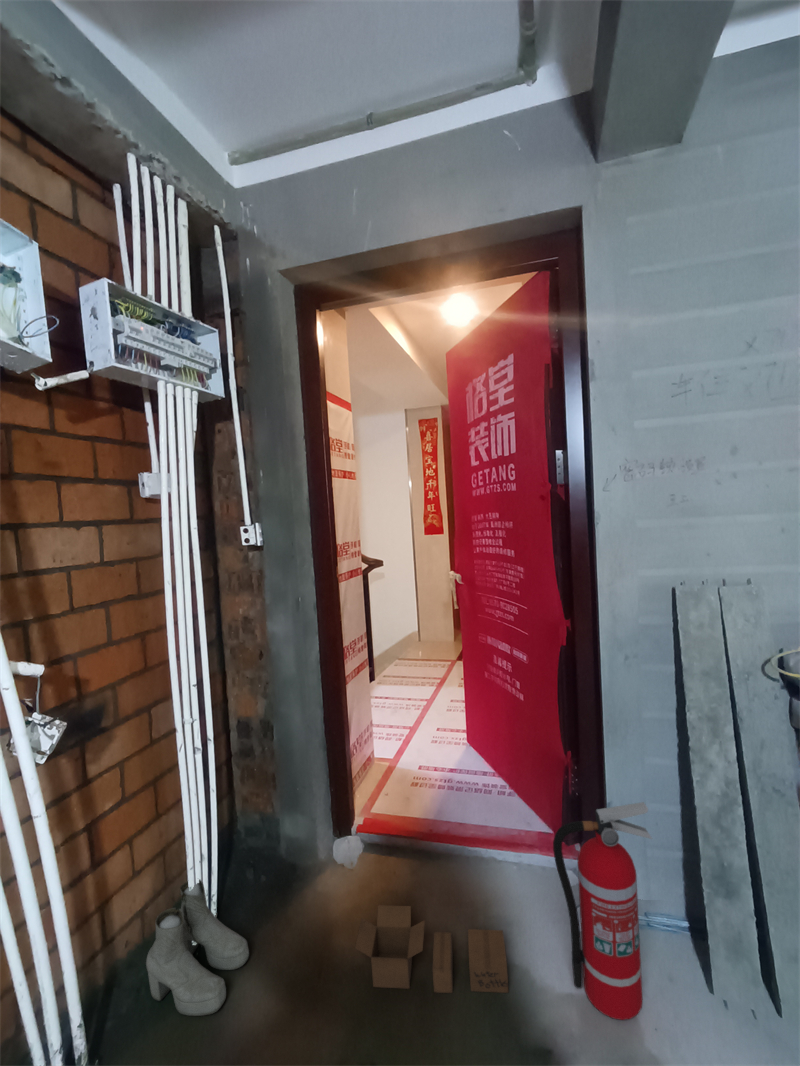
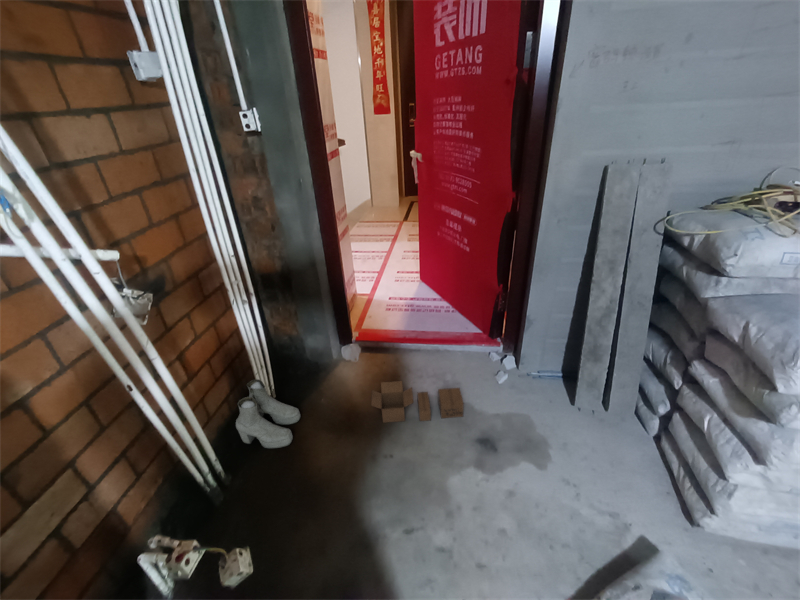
fire extinguisher: present [553,802,652,1020] -> none [499,313,561,422]

